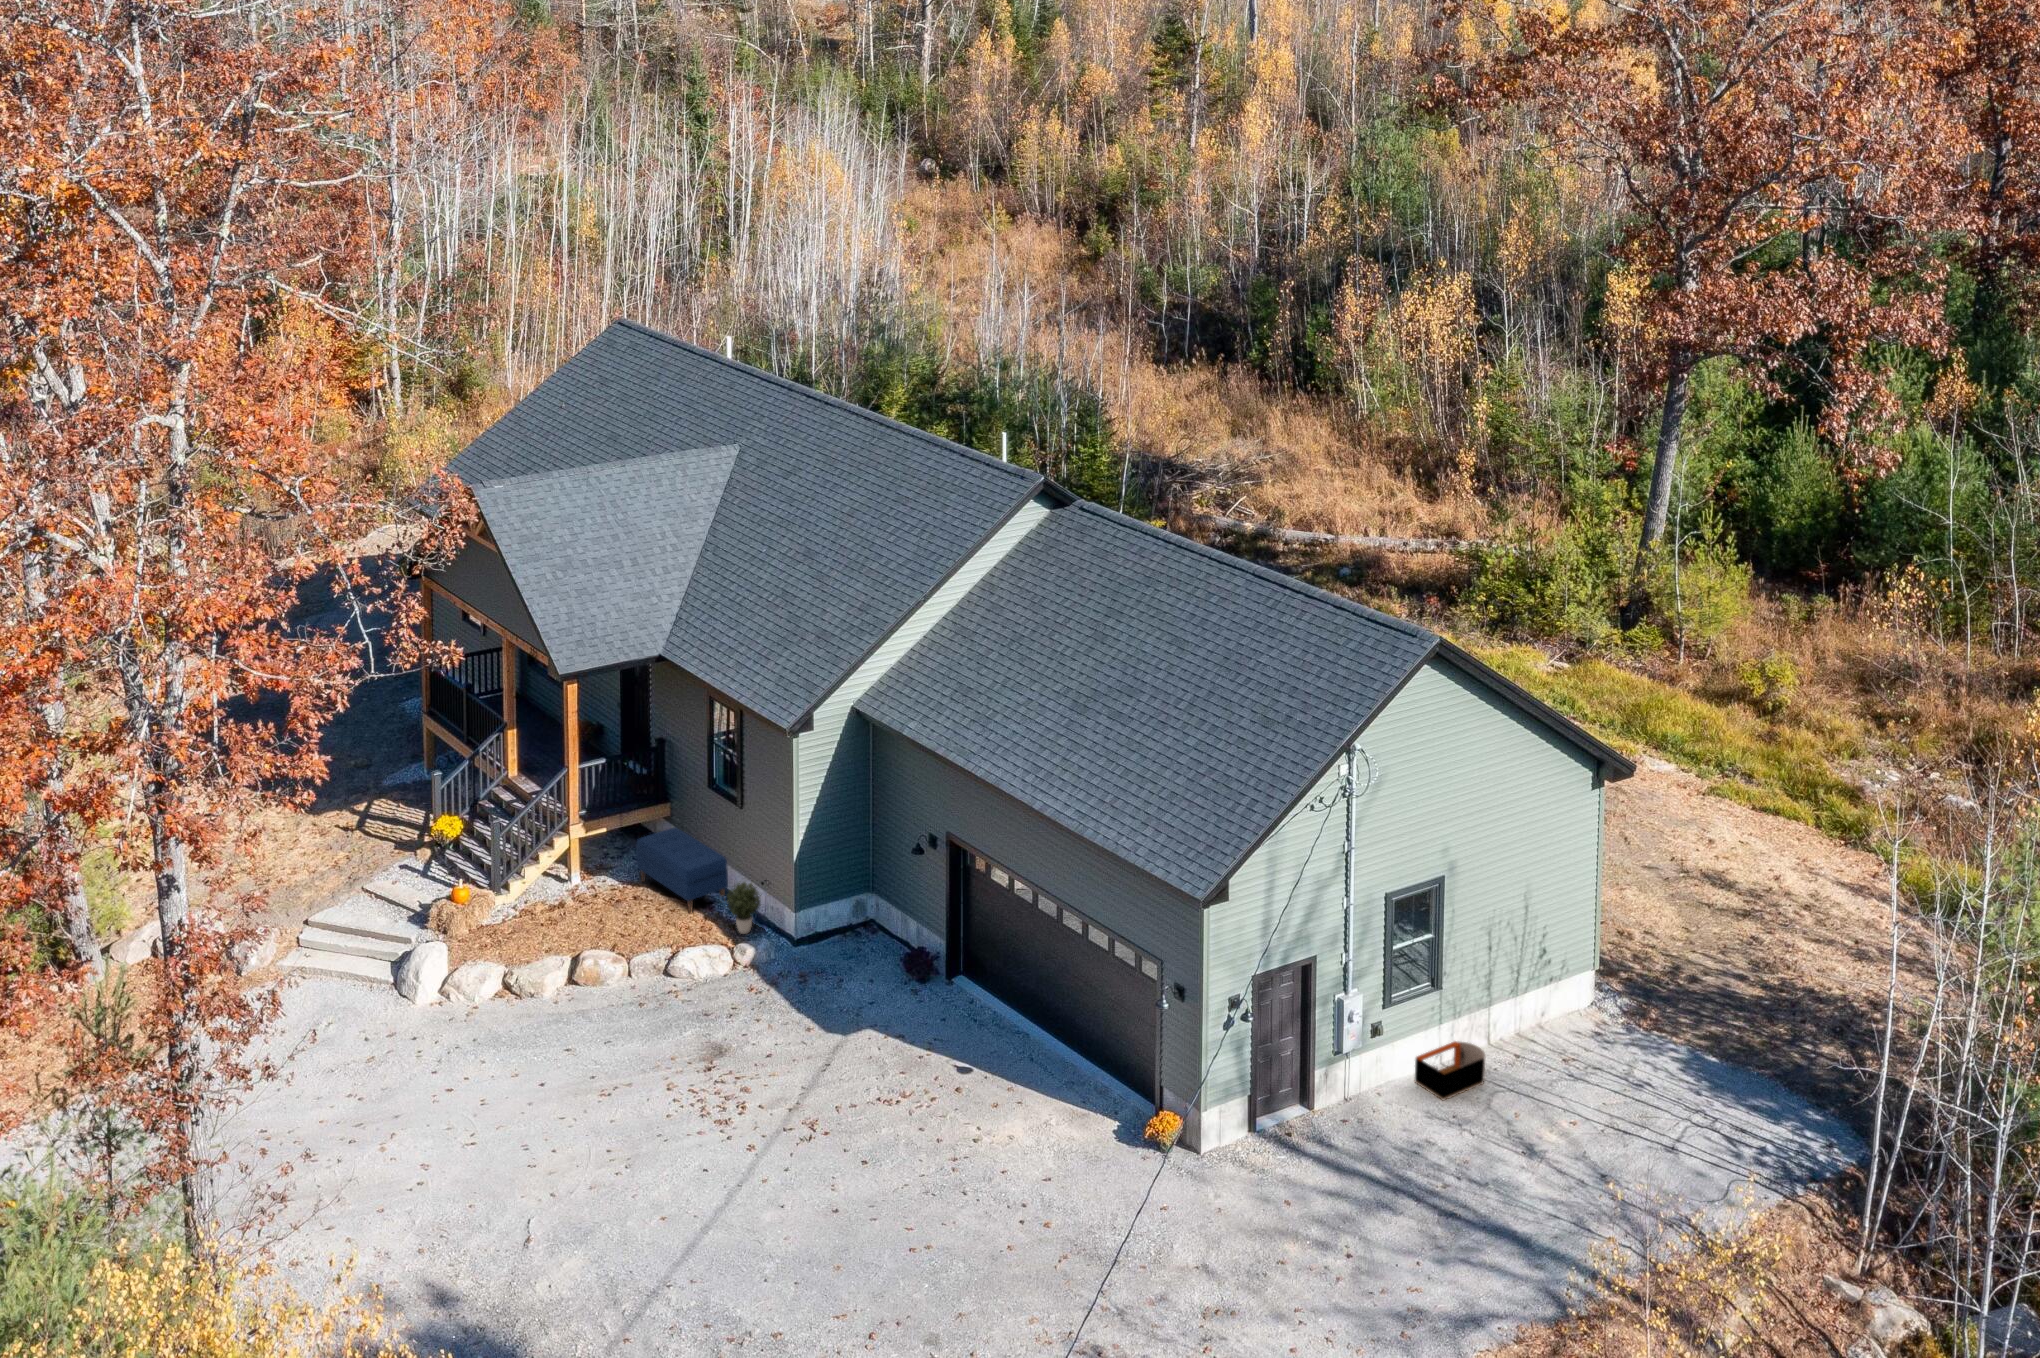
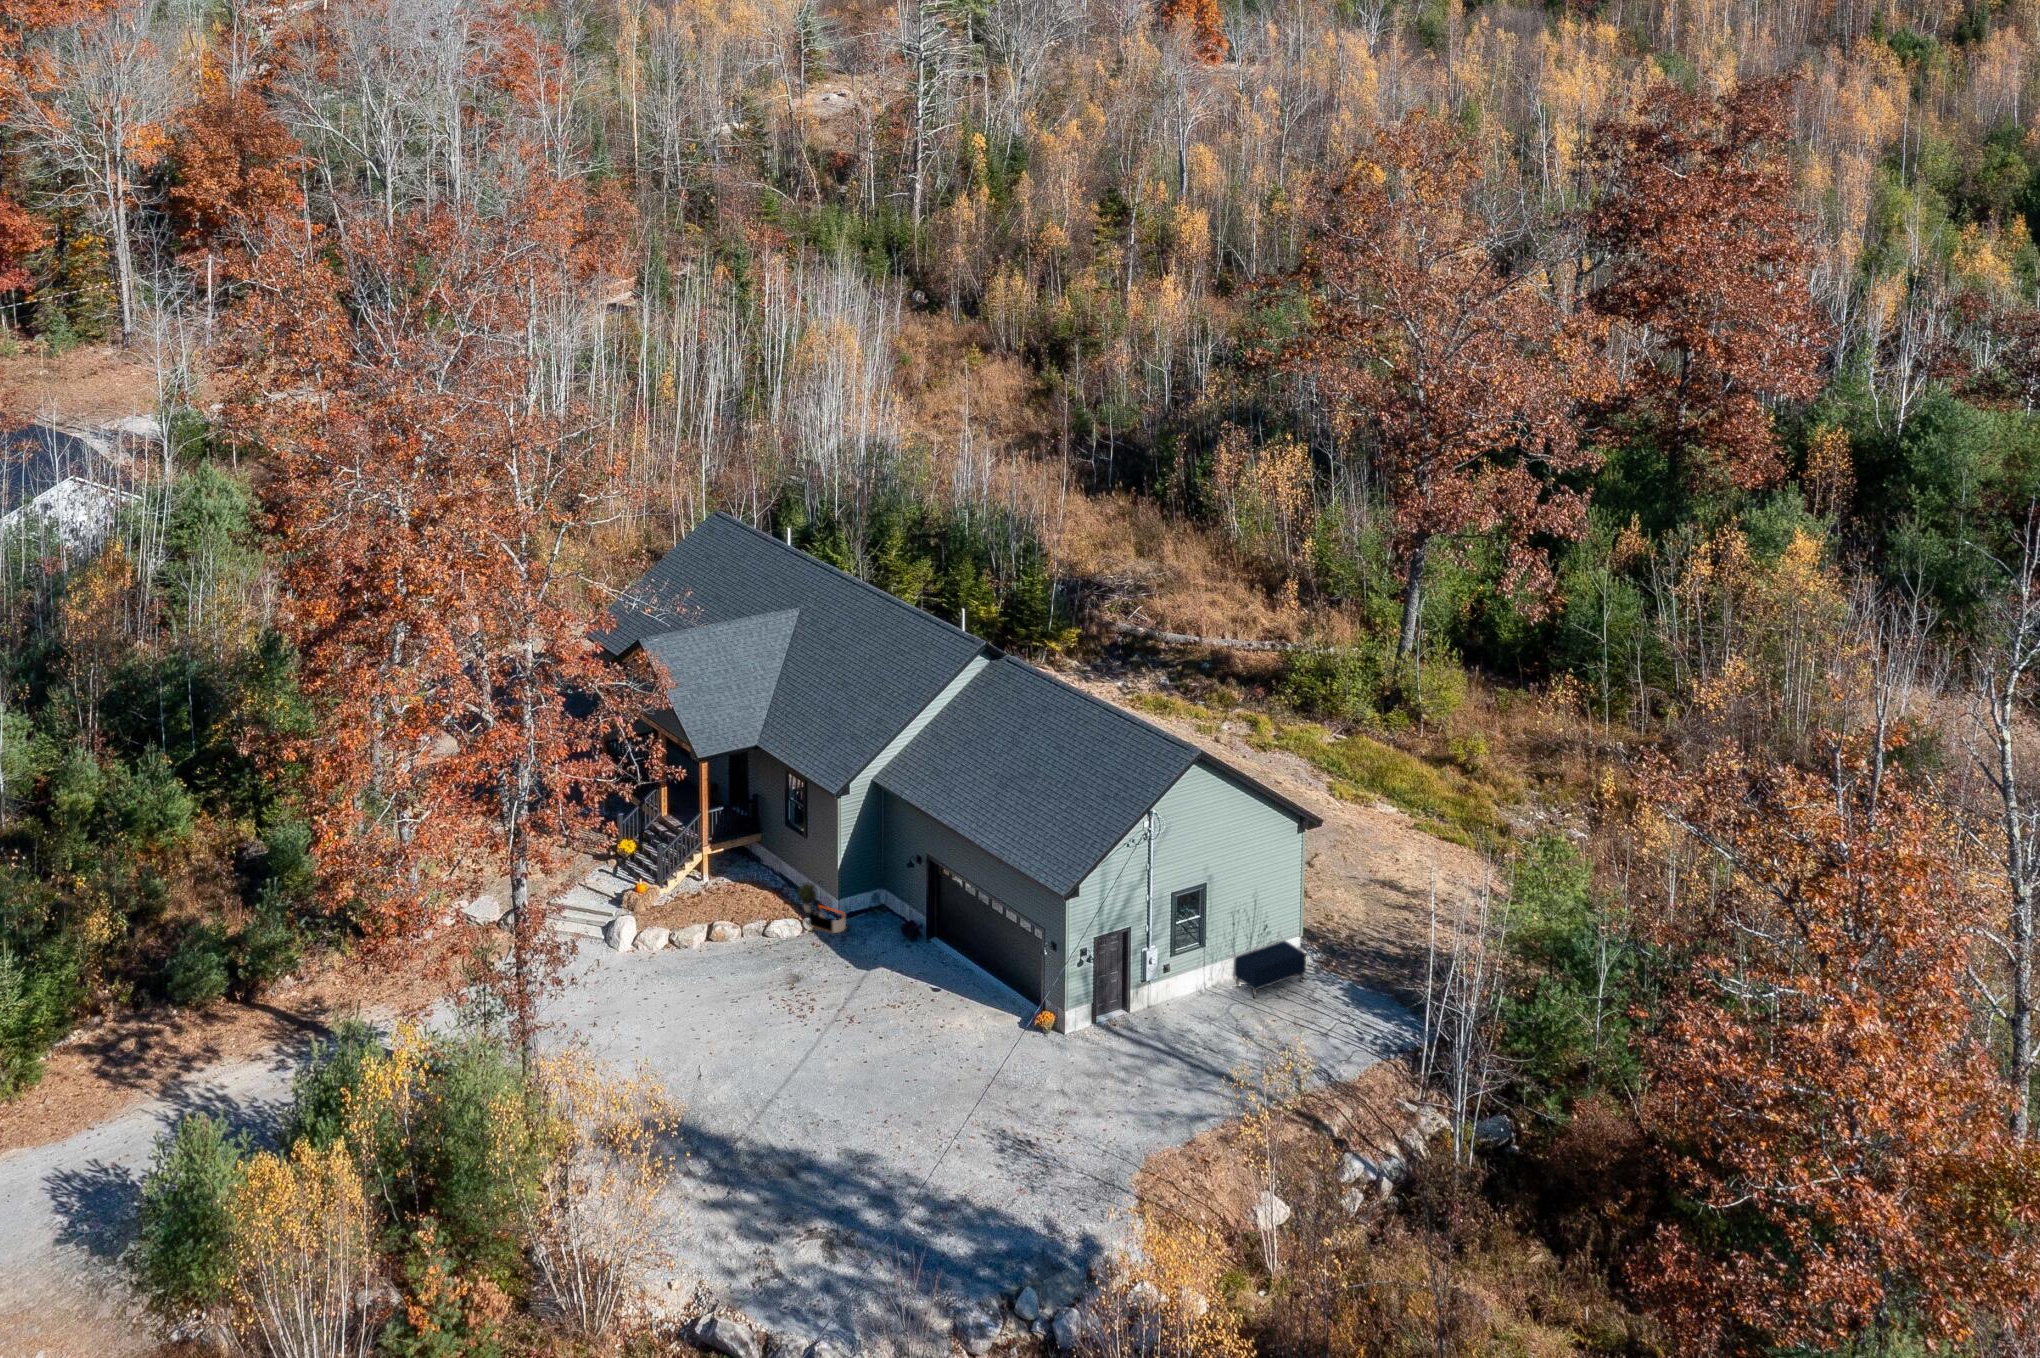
bench: present [636,827,728,913] -> present [1234,941,1306,997]
storage bin: present [1415,1041,1486,1100] -> present [809,905,846,933]

